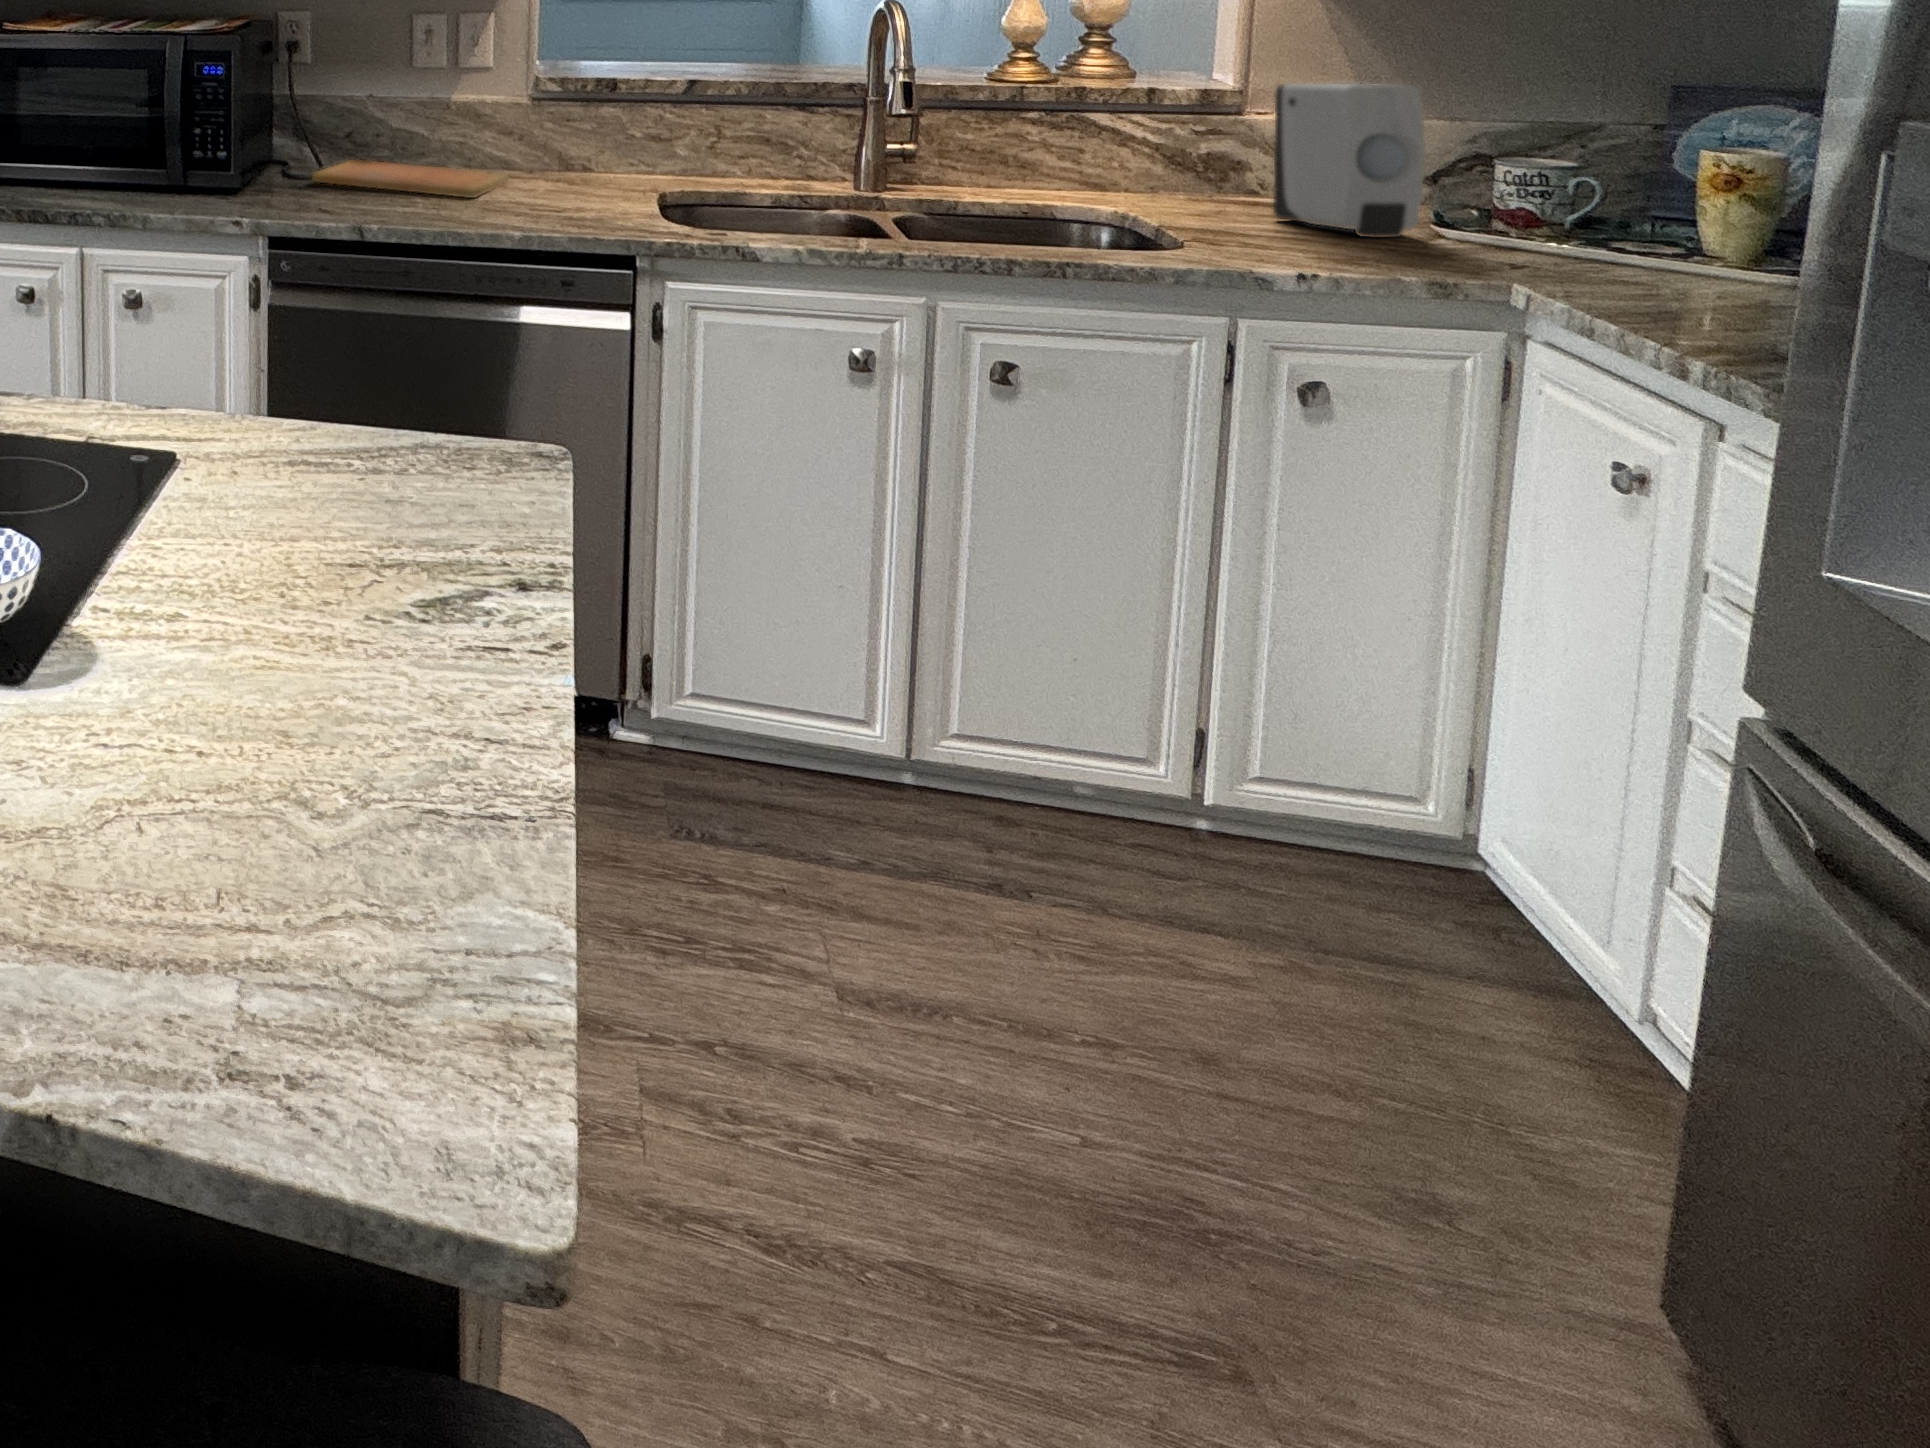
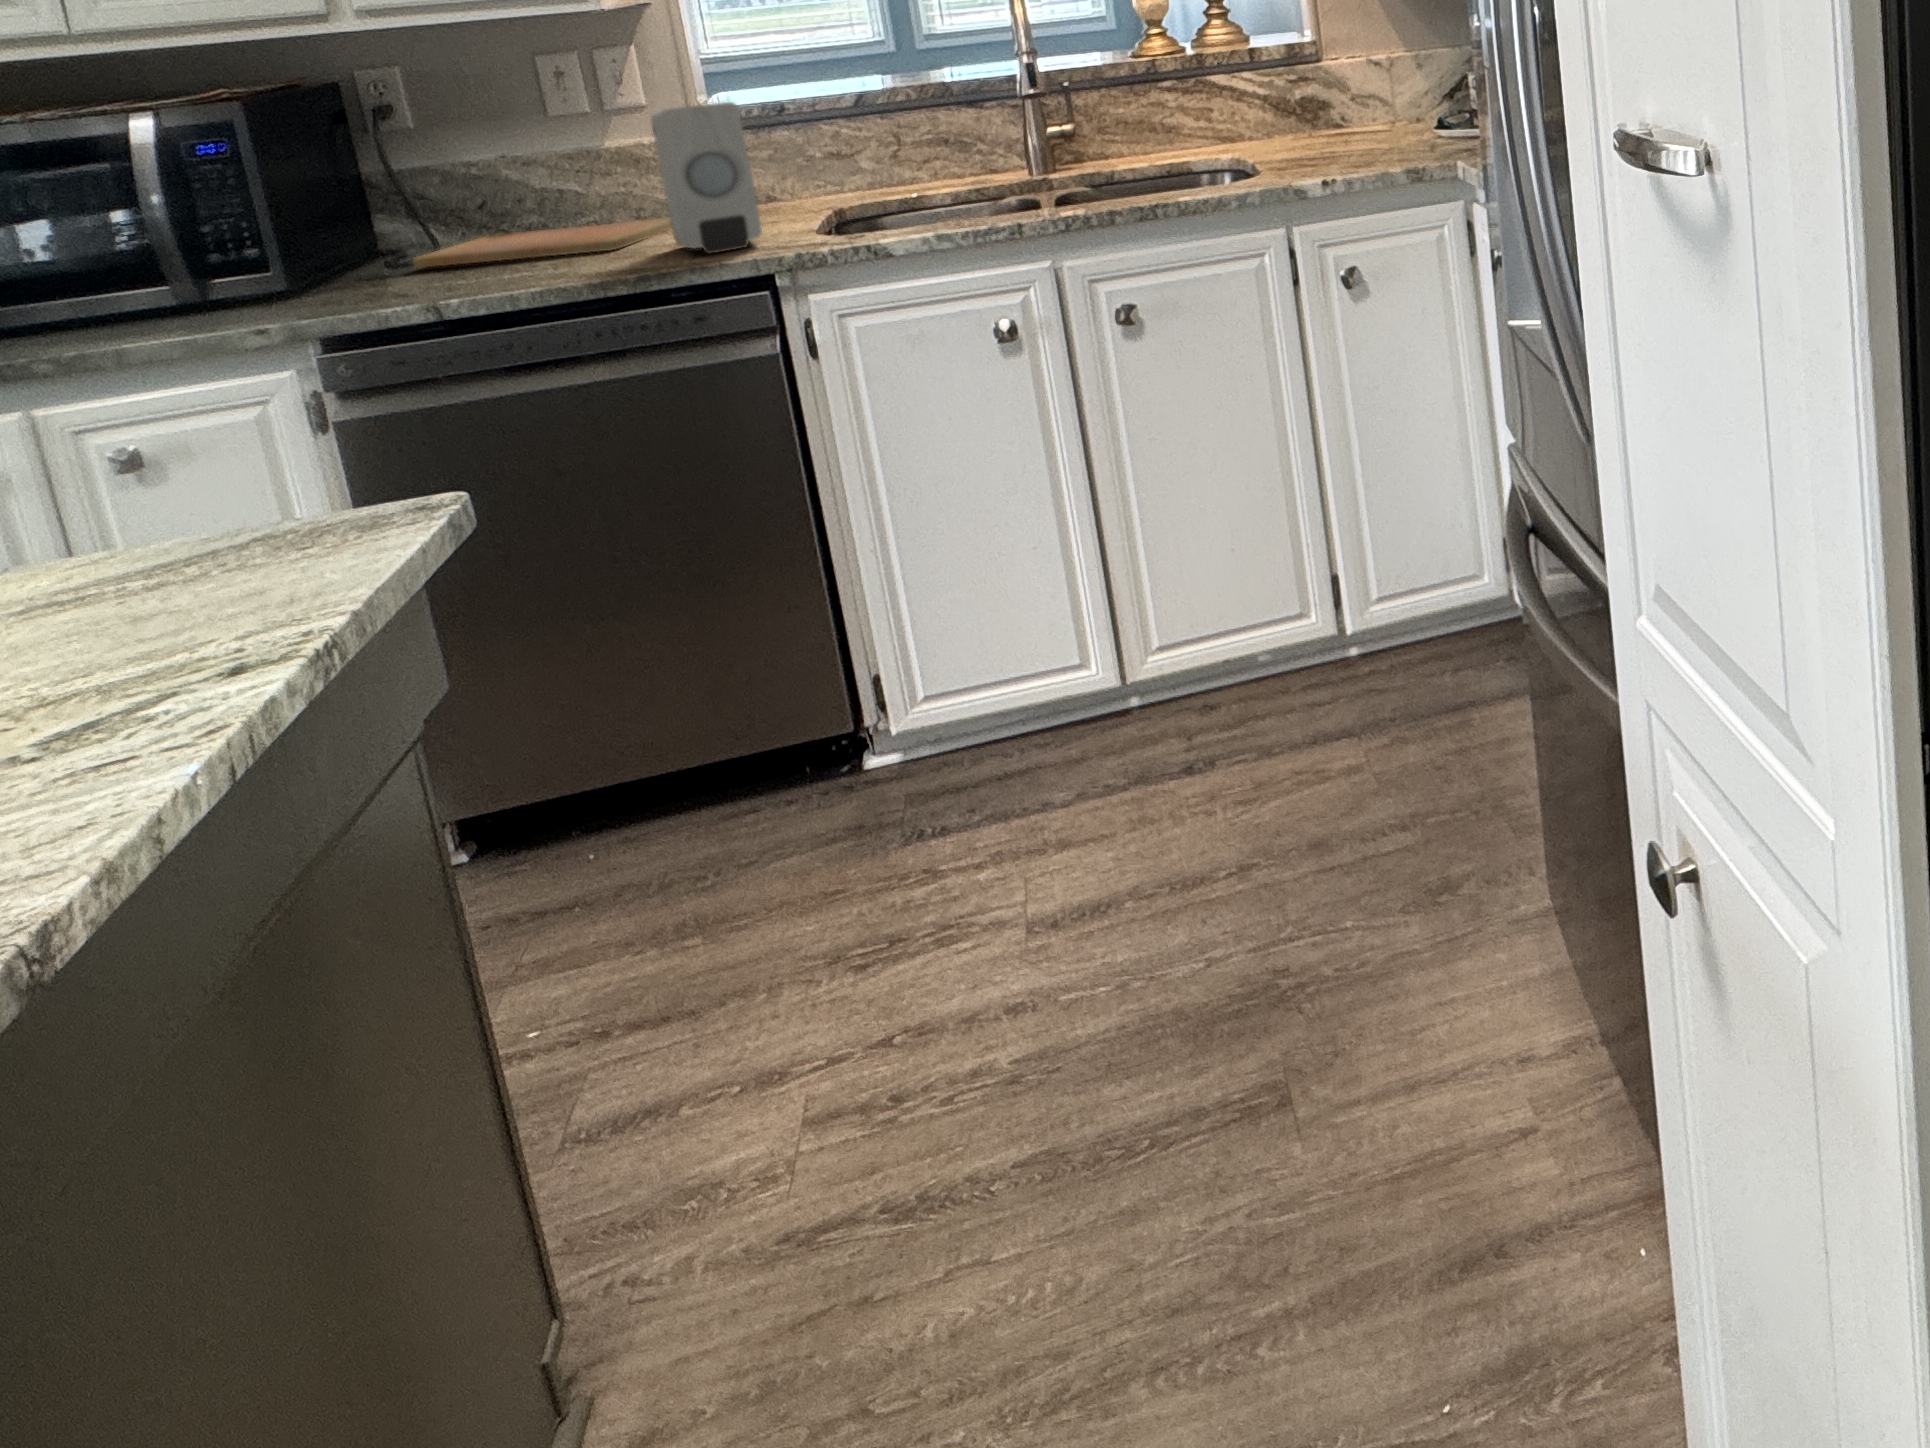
soap dispenser: present [1273,84,1425,237] -> present [650,102,762,253]

